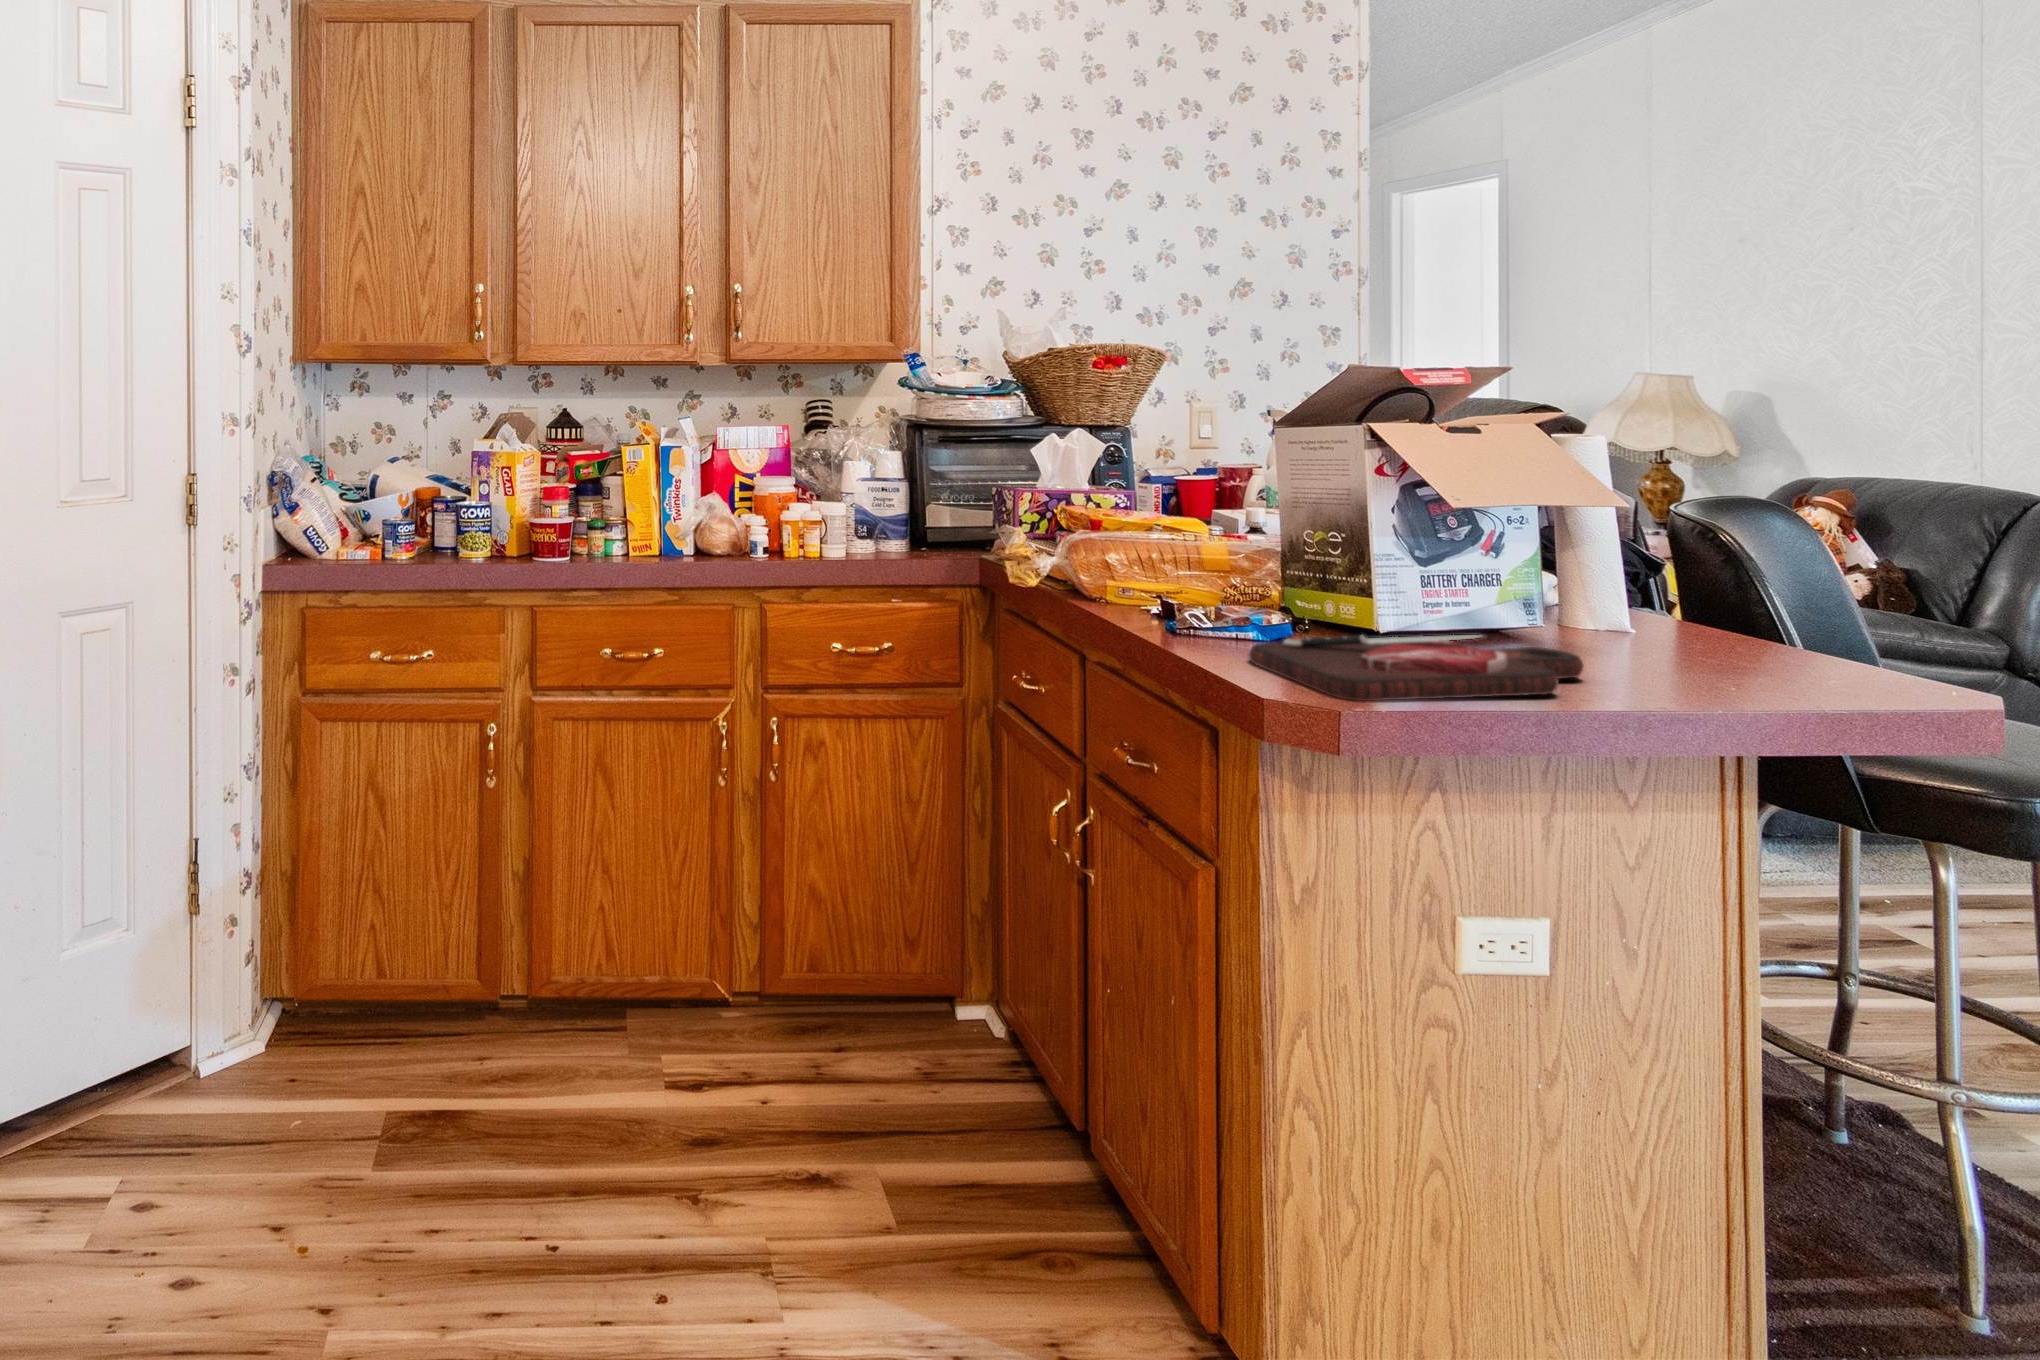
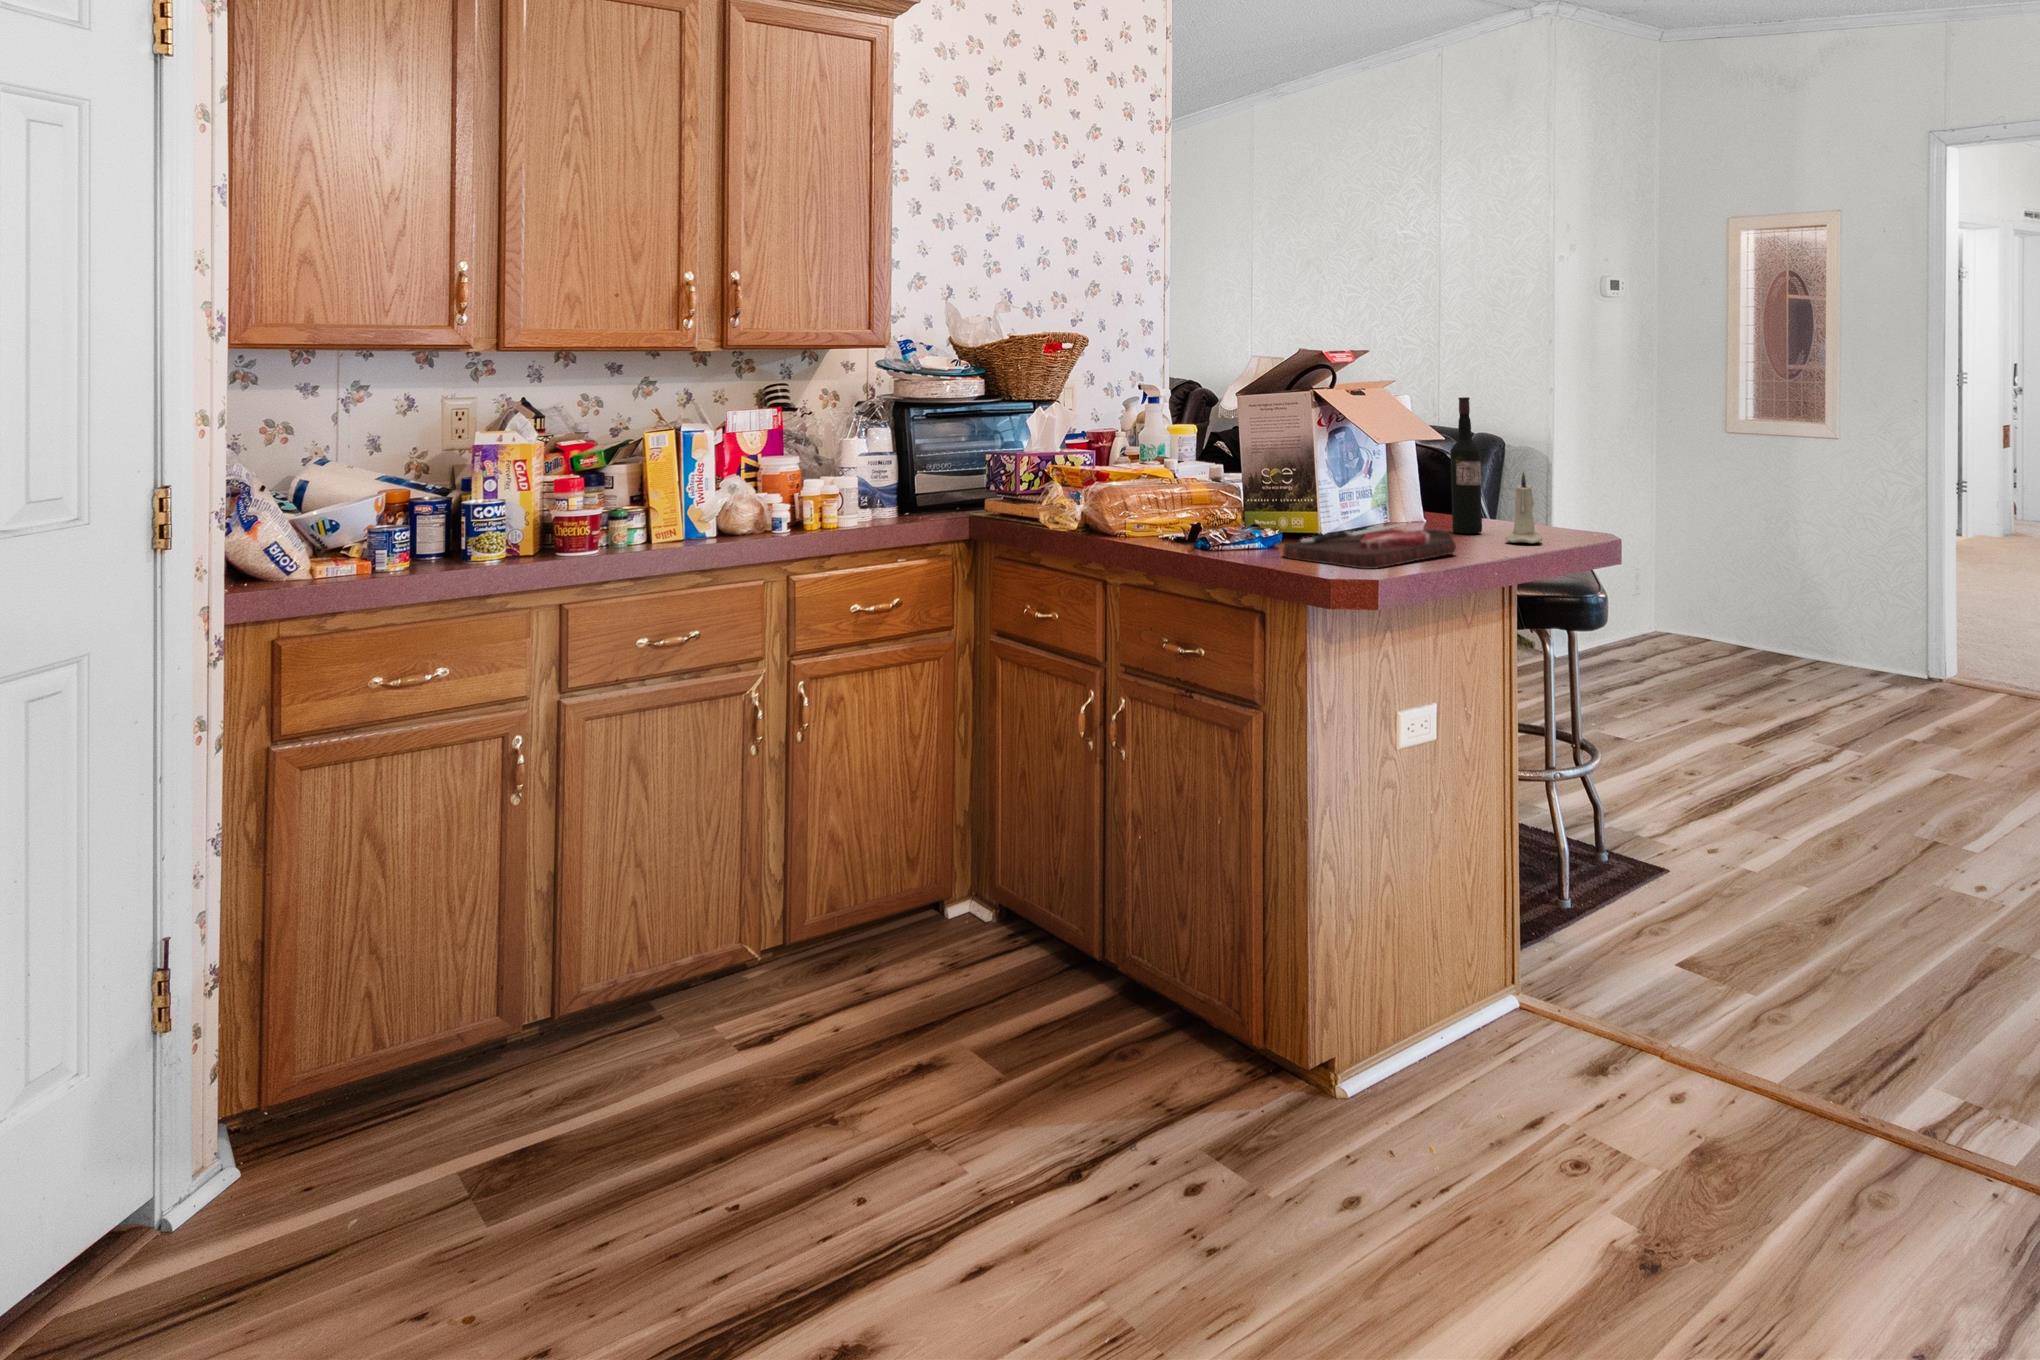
wine bottle: none [1636,446,1698,662] -> present [1450,397,1482,533]
candle: none [1709,573,1791,696] -> present [1505,472,1542,543]

